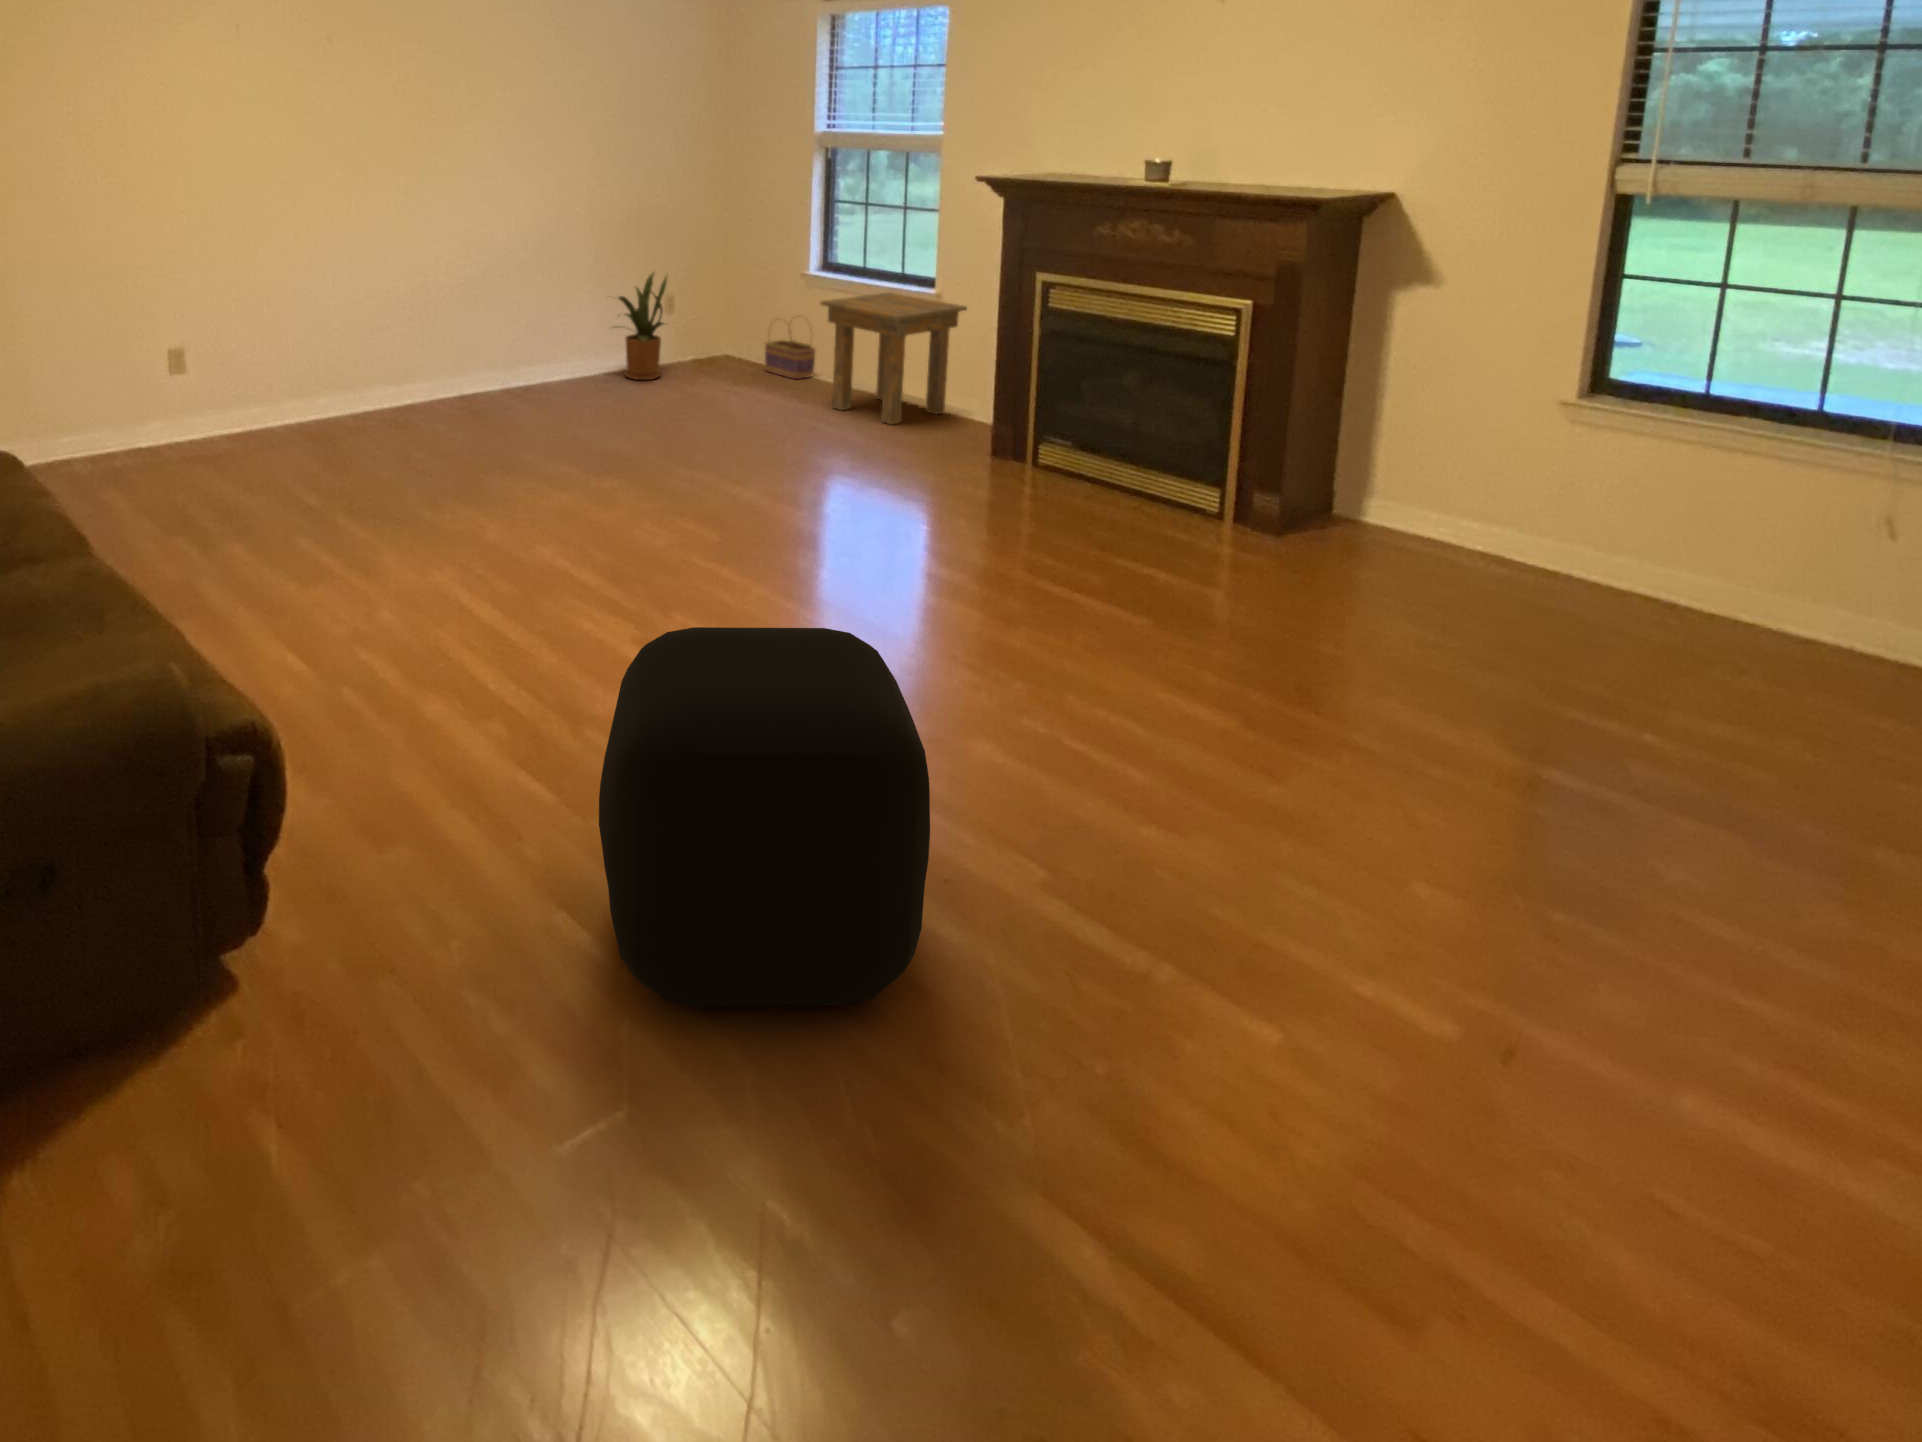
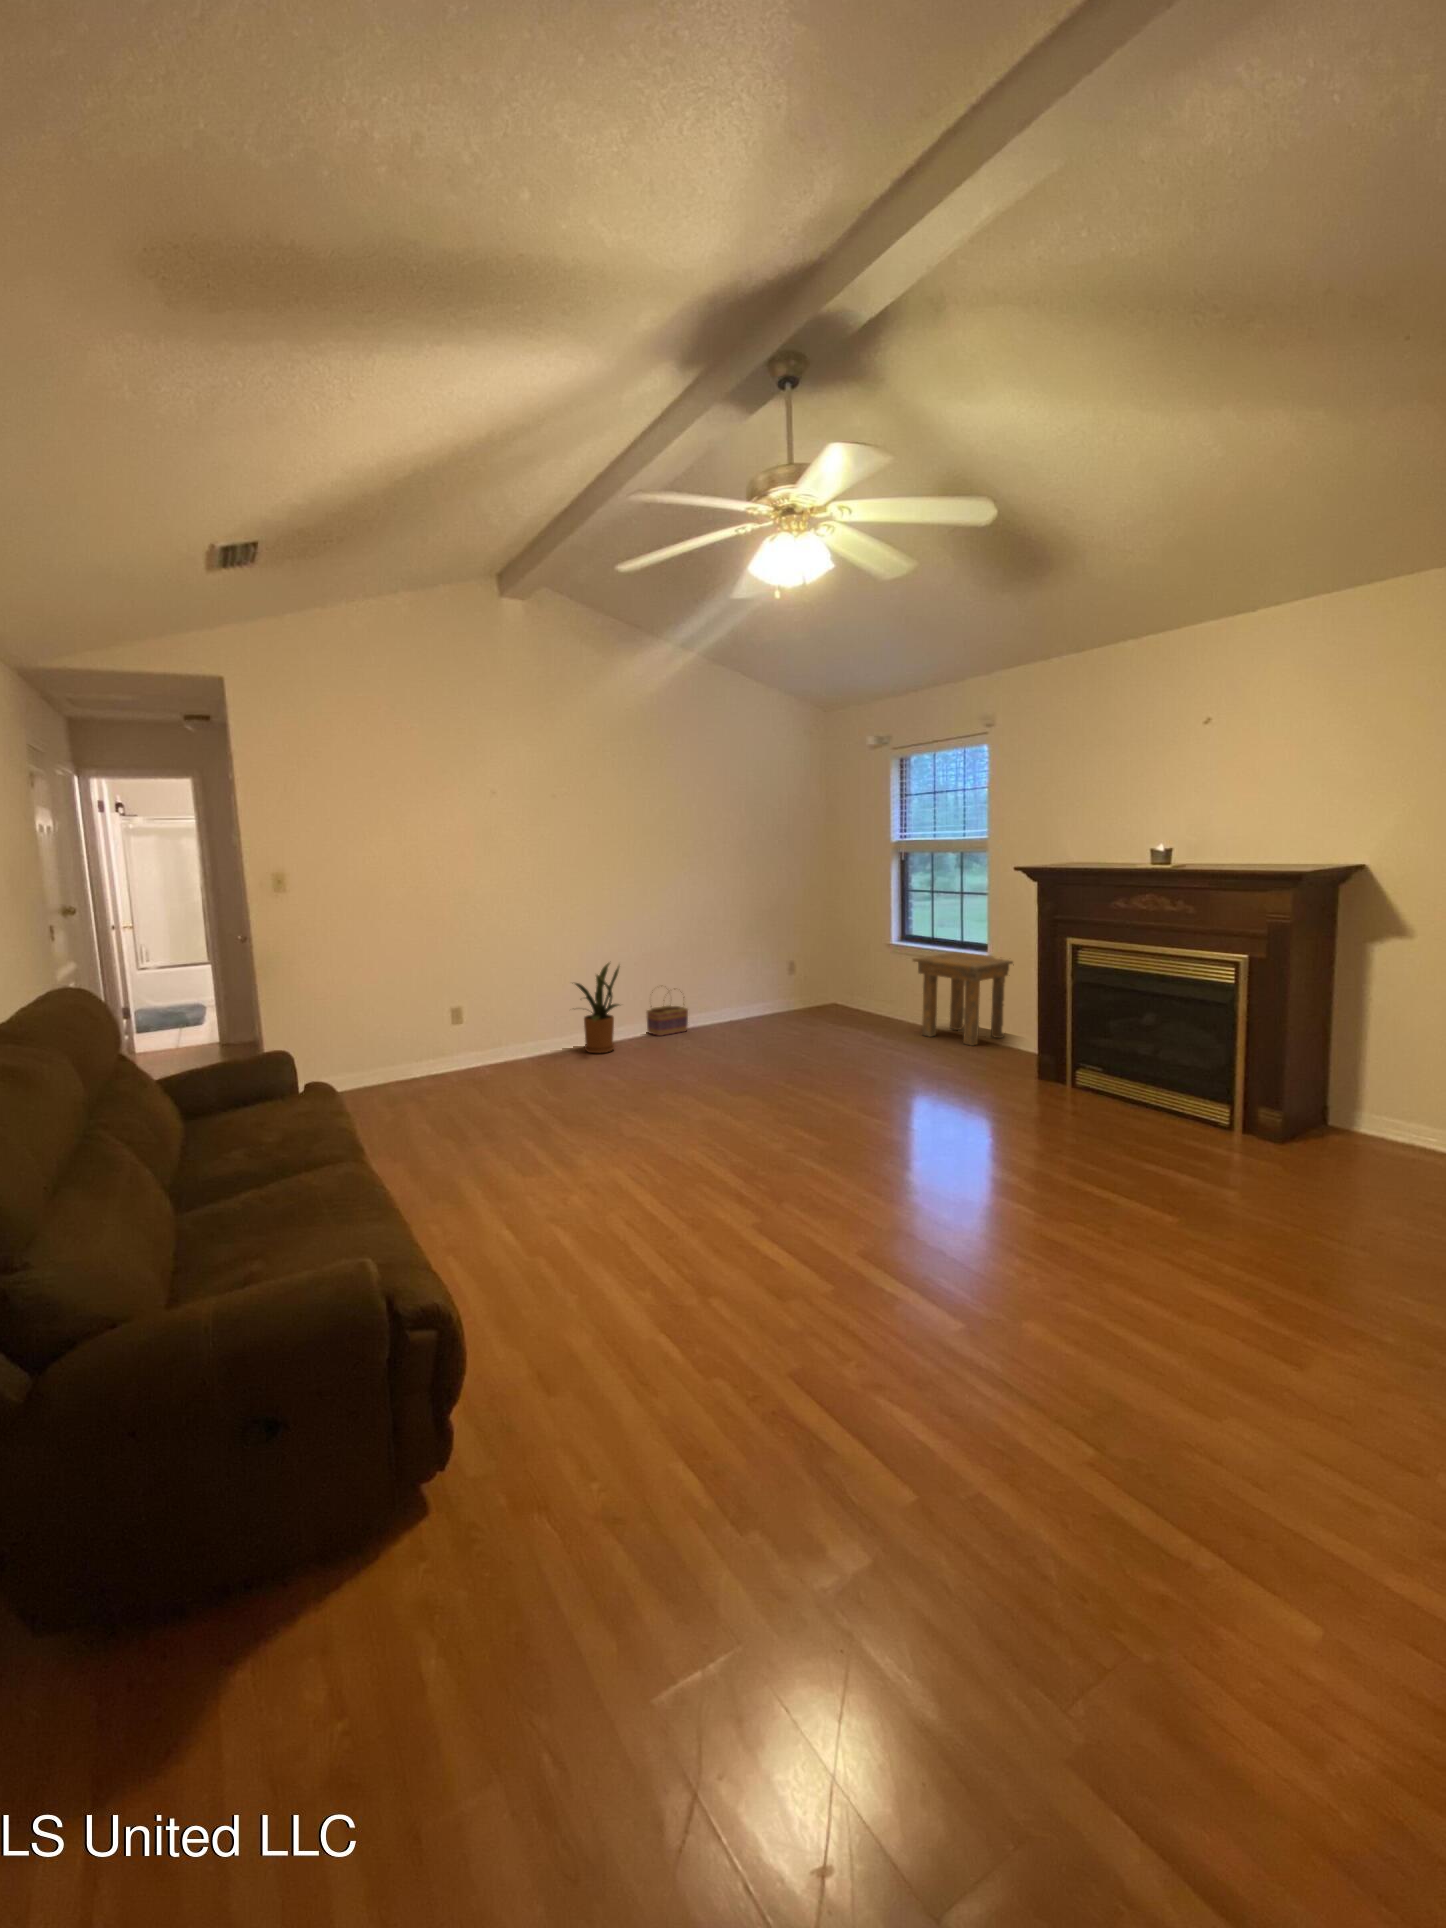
house plant: present [610,273,667,380] -> present [575,963,620,1053]
basket: present [765,315,815,379] -> present [647,988,688,1036]
ottoman: present [599,627,930,1006] -> none [975,1177,1303,1501]

